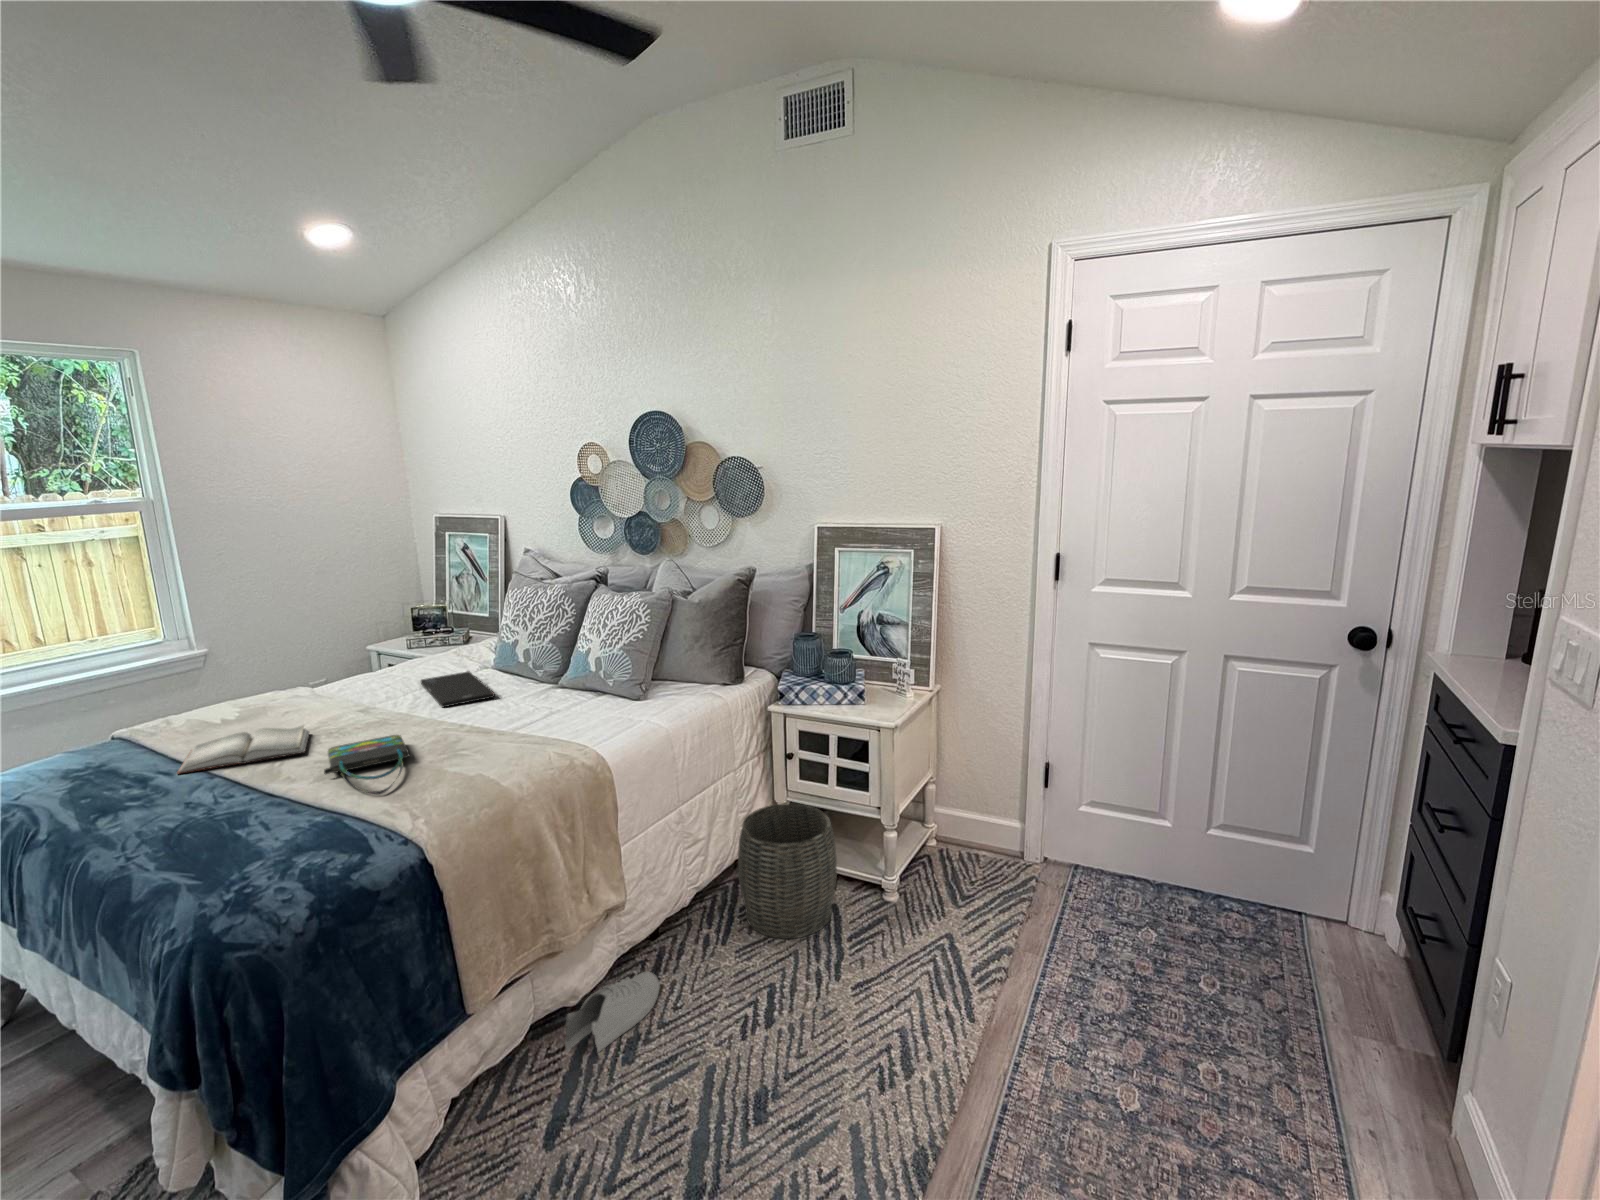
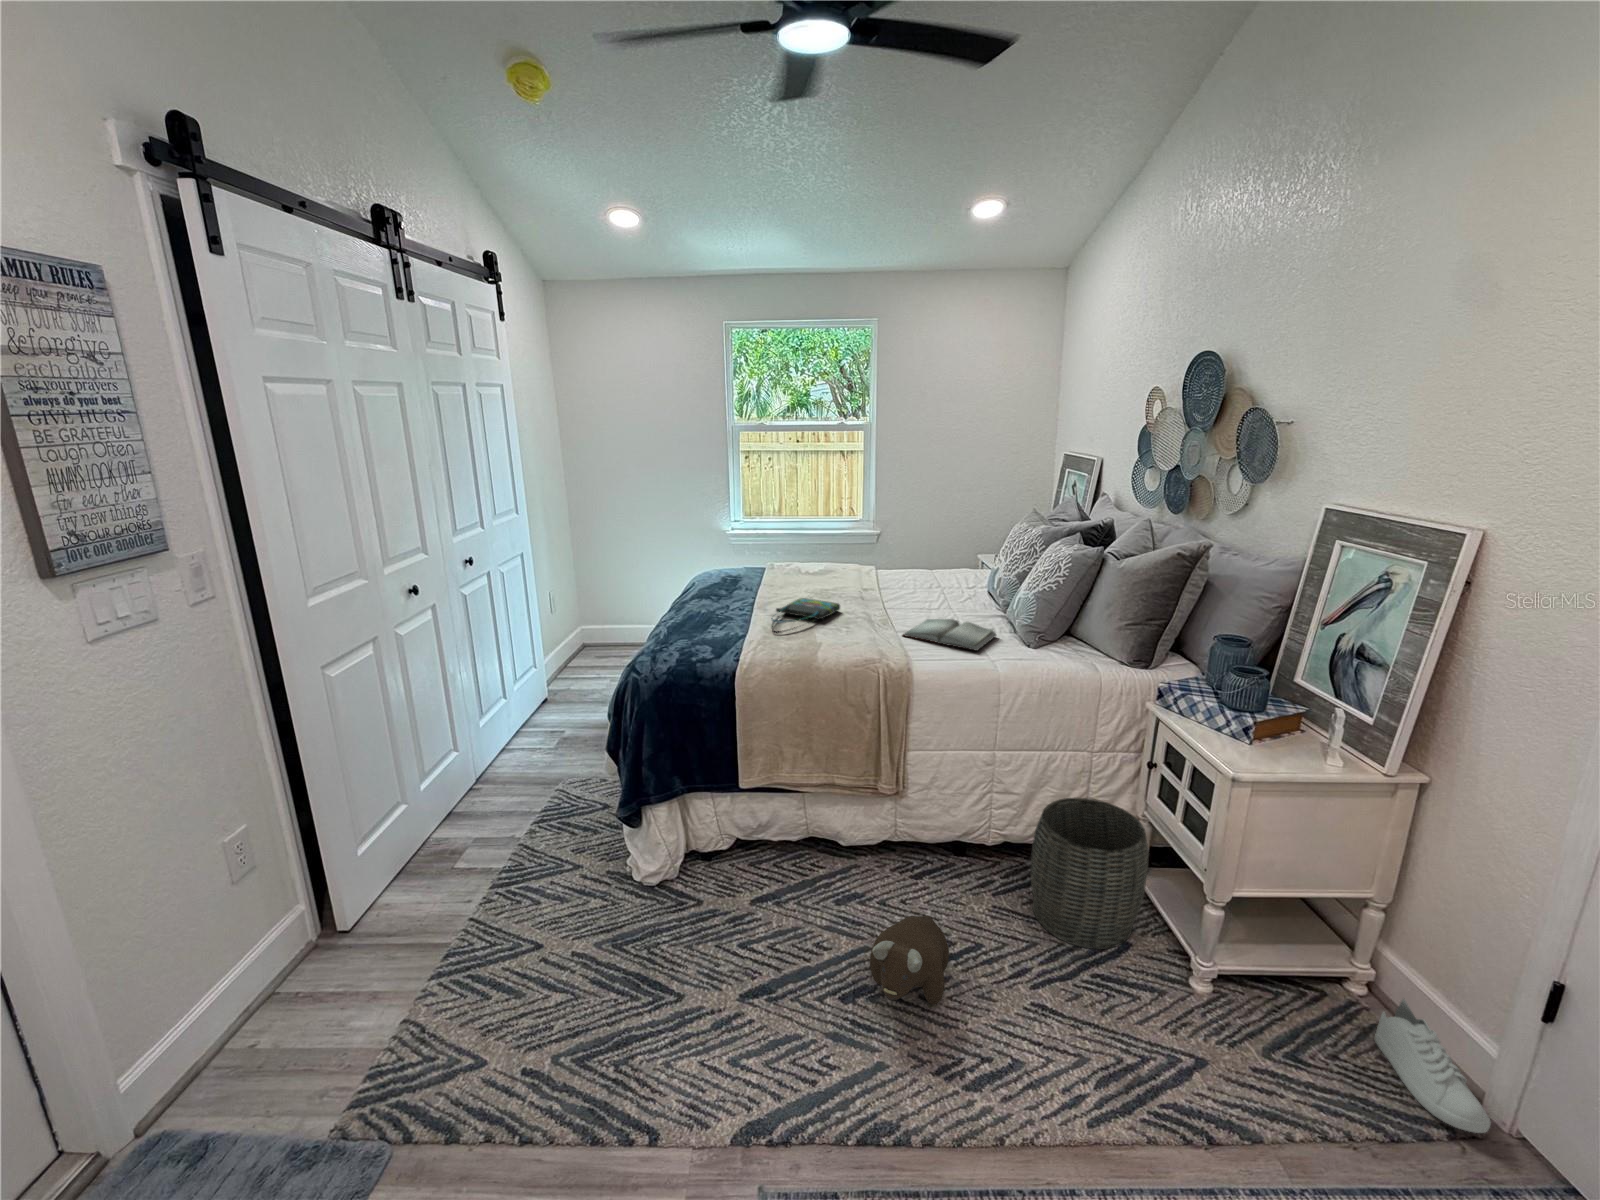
smartphone: present [421,672,495,707] -> none [905,575,967,603]
hardback book: present [177,726,309,774] -> present [903,619,996,651]
shoe: present [565,971,660,1052] -> present [1375,999,1491,1133]
plush toy: none [737,982,830,1081] -> present [870,916,949,1005]

